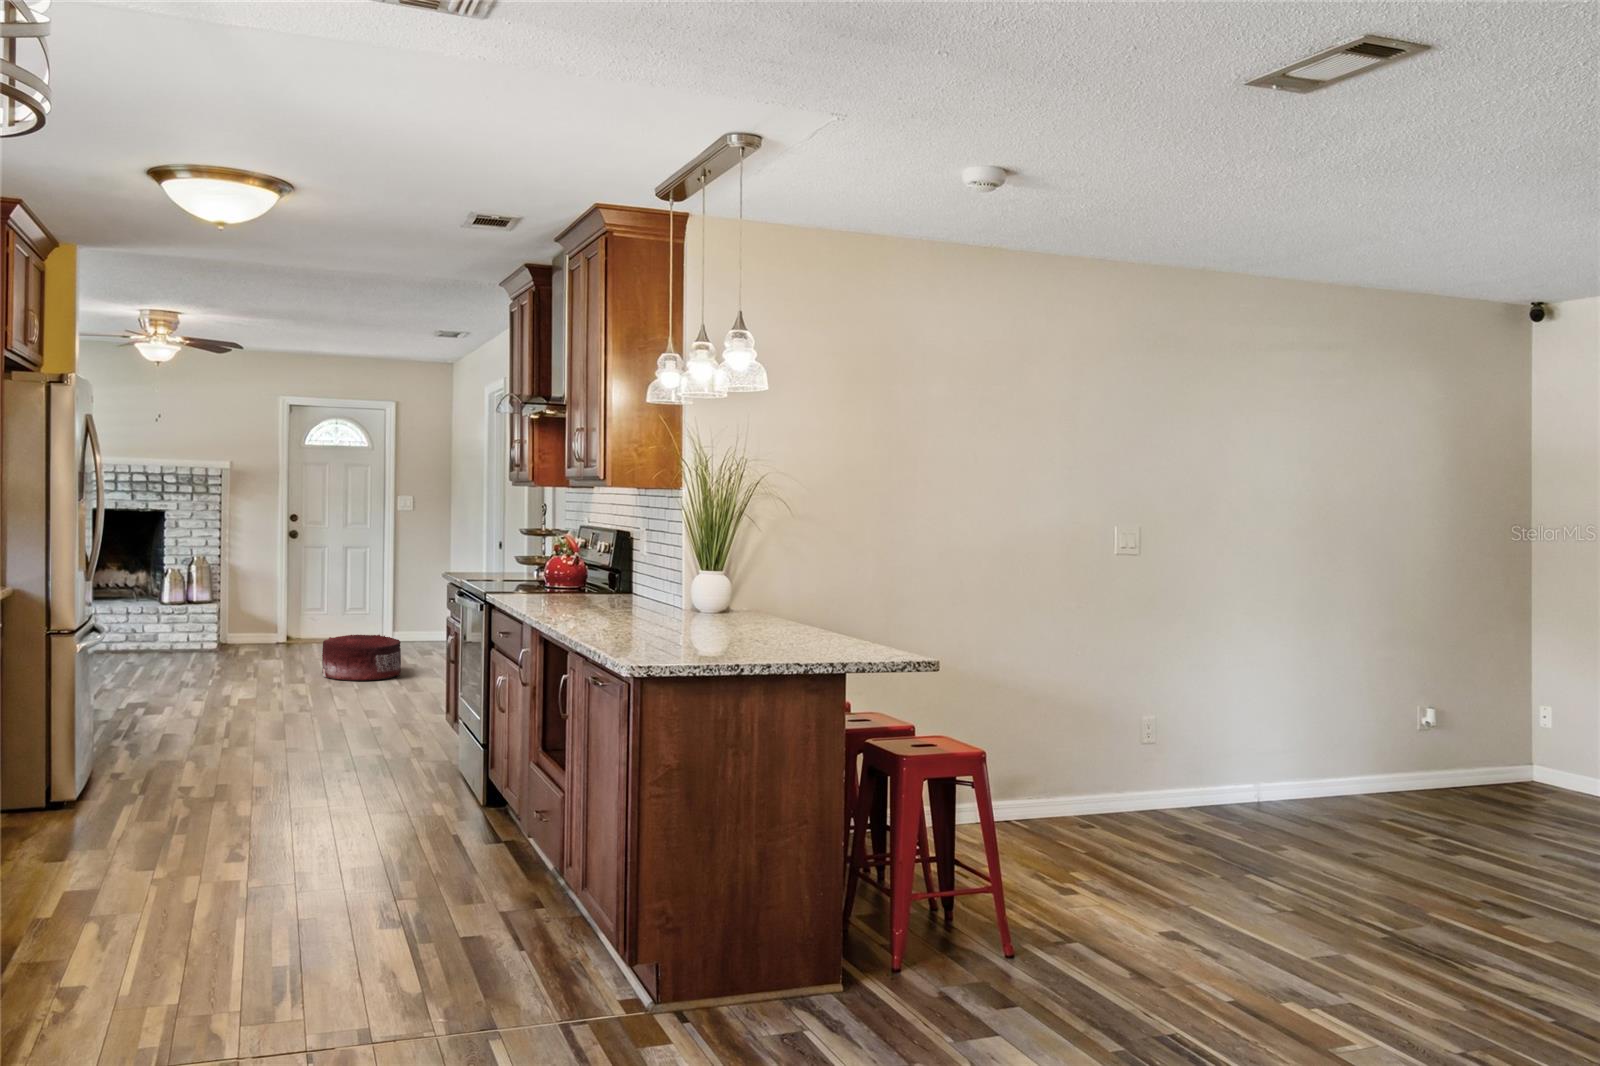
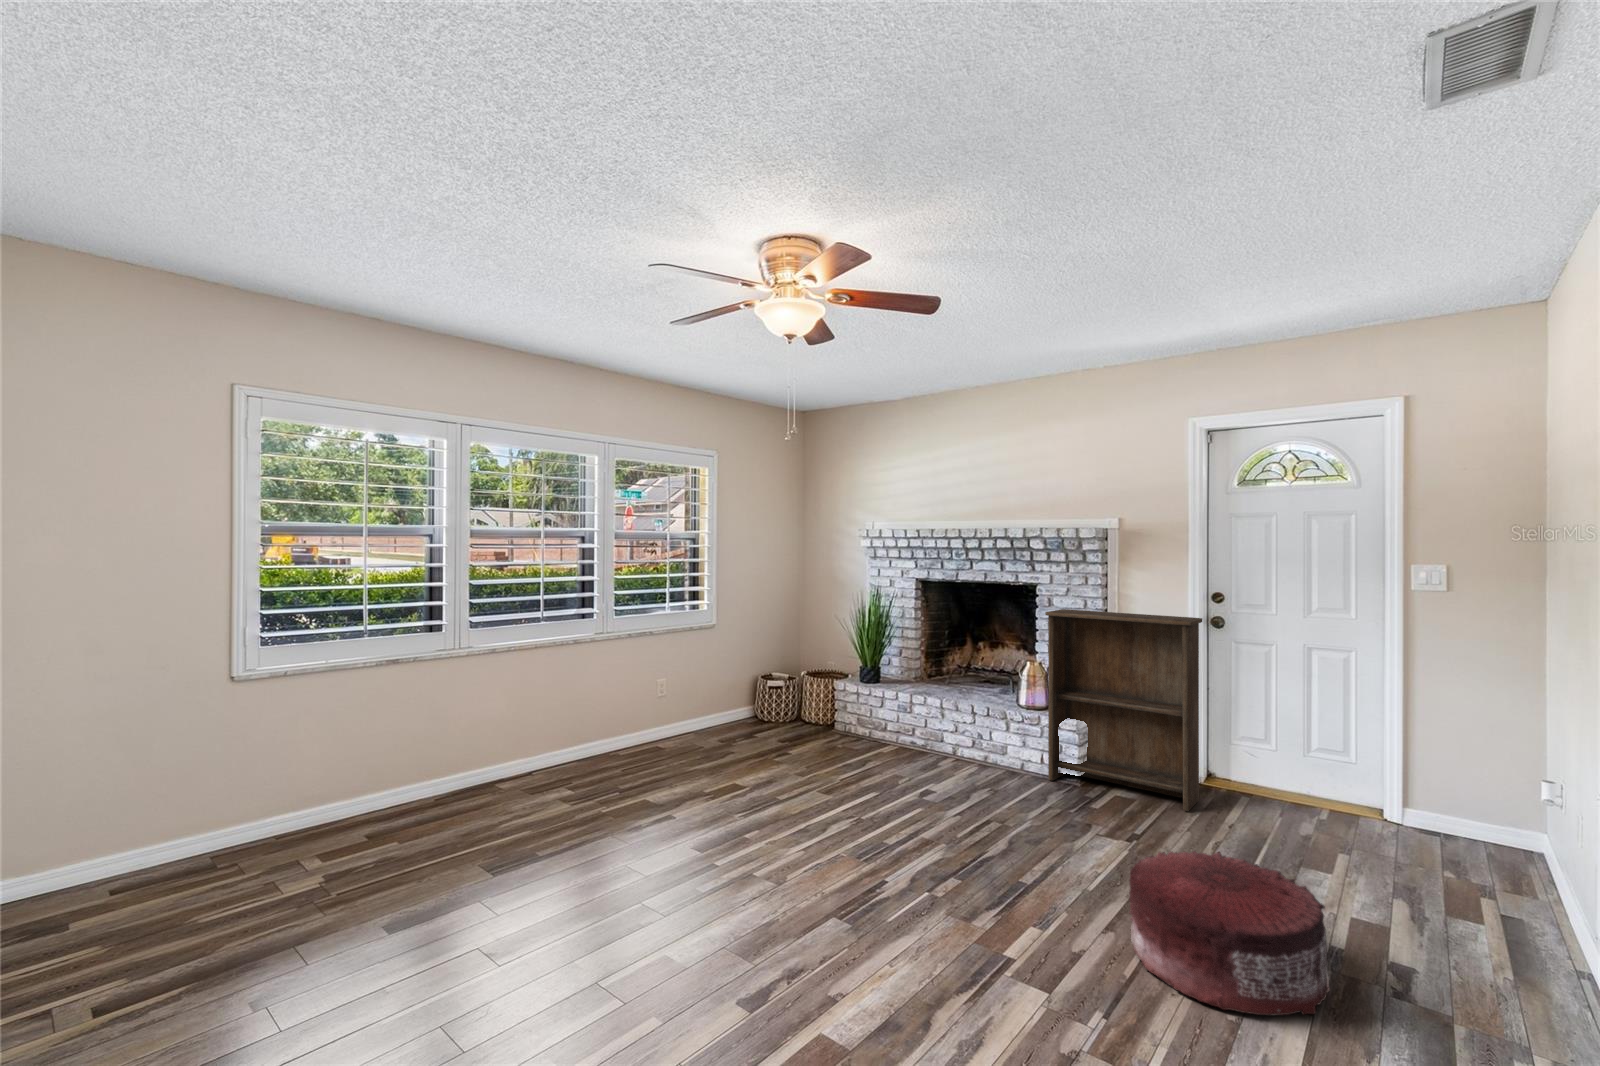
bookshelf: none [197,529,300,650] -> present [1045,609,1202,811]

